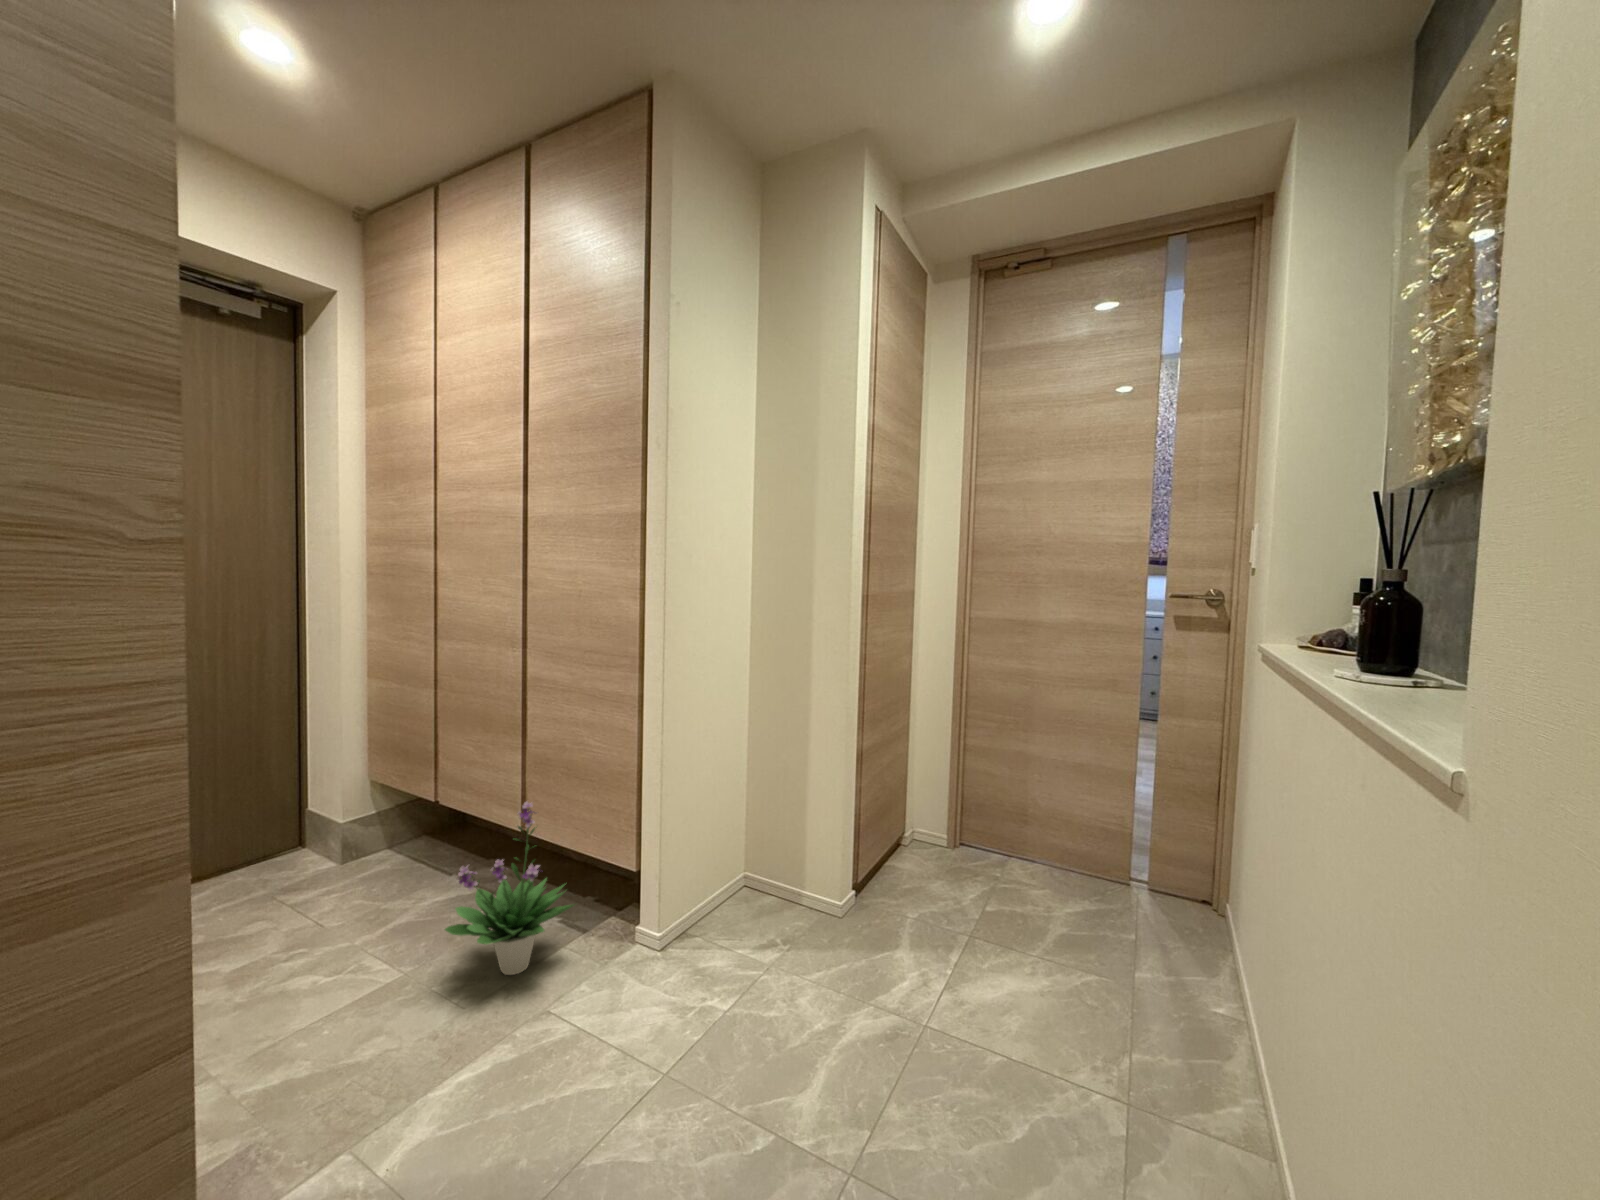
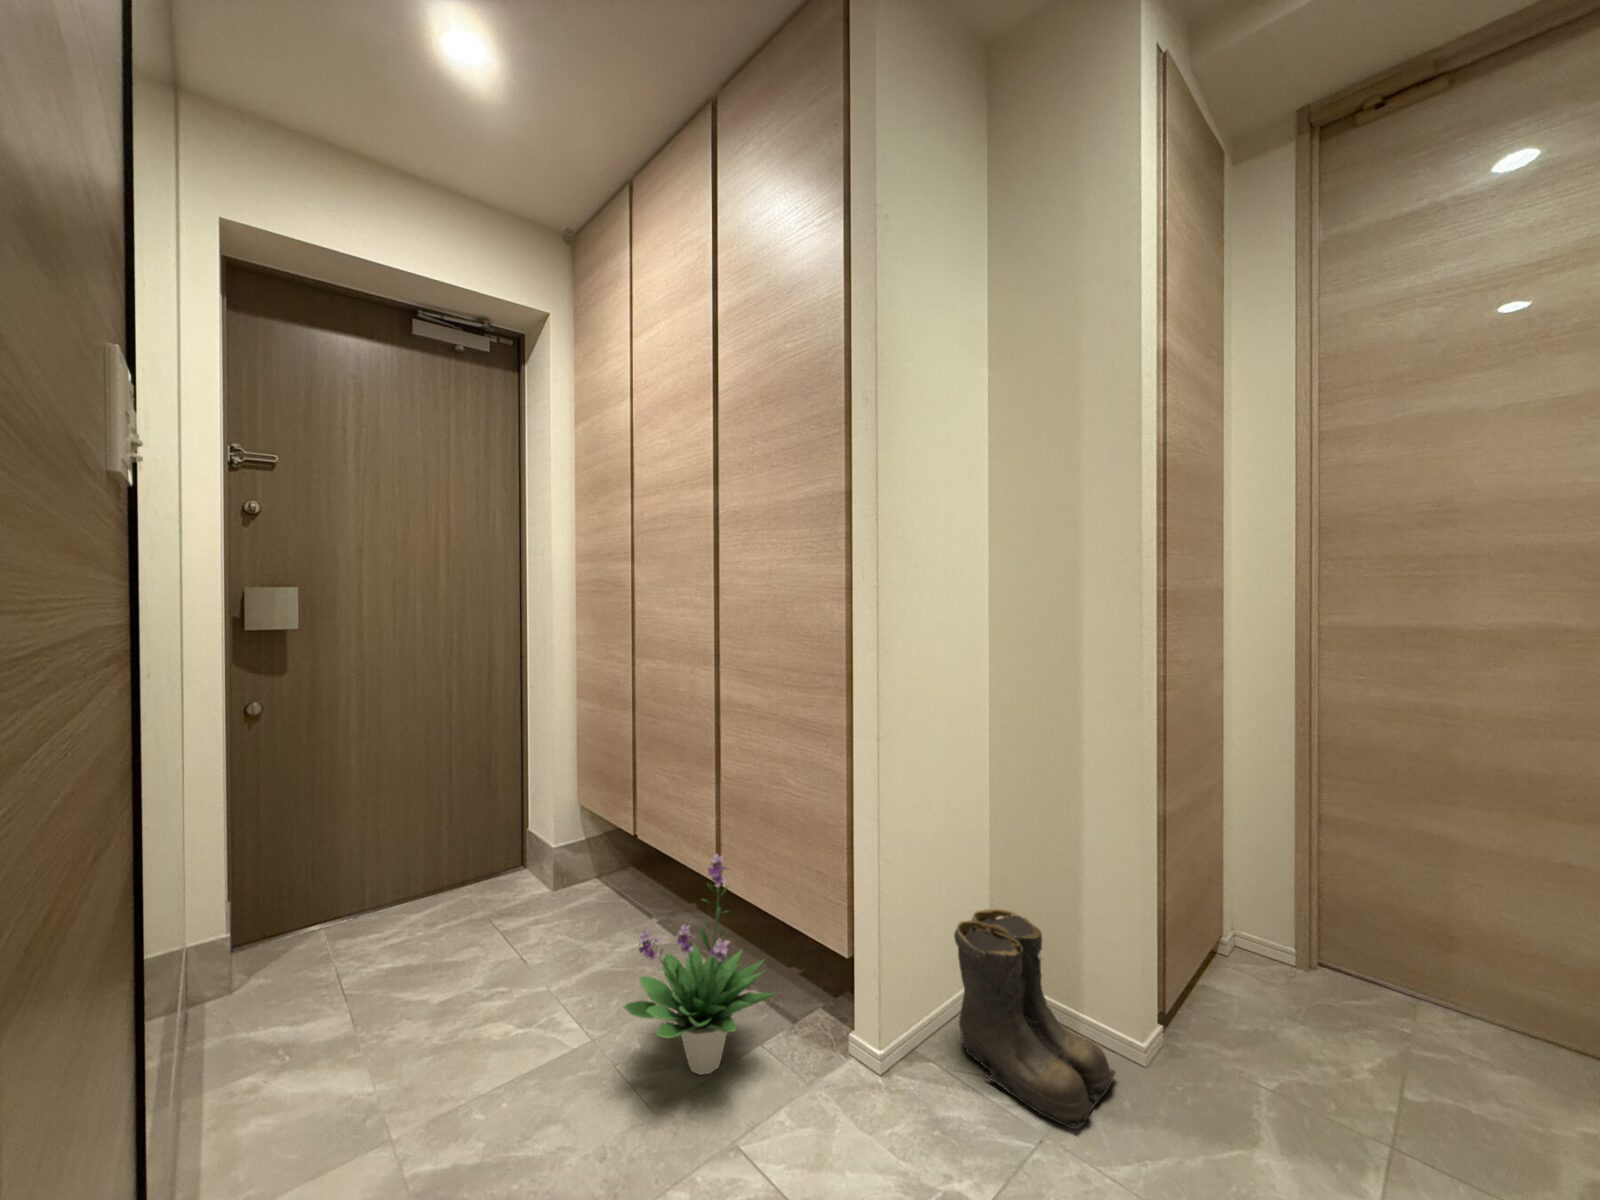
boots: none [717,825,823,959] -> present [954,909,1116,1129]

